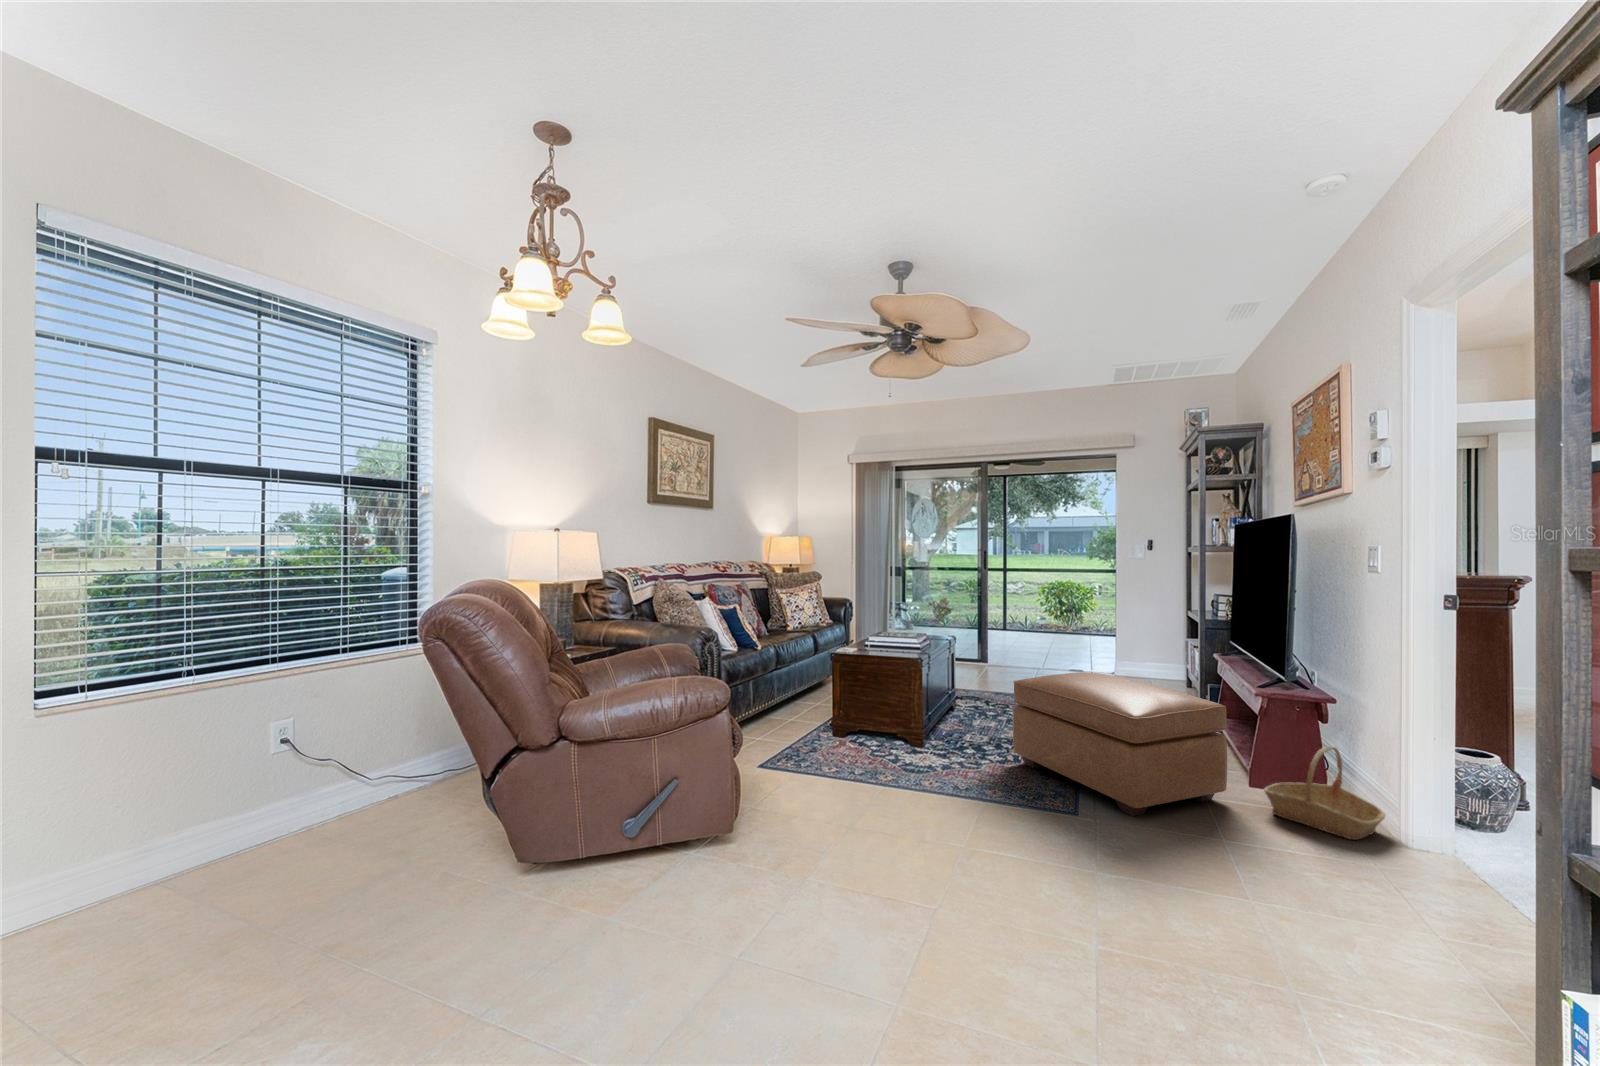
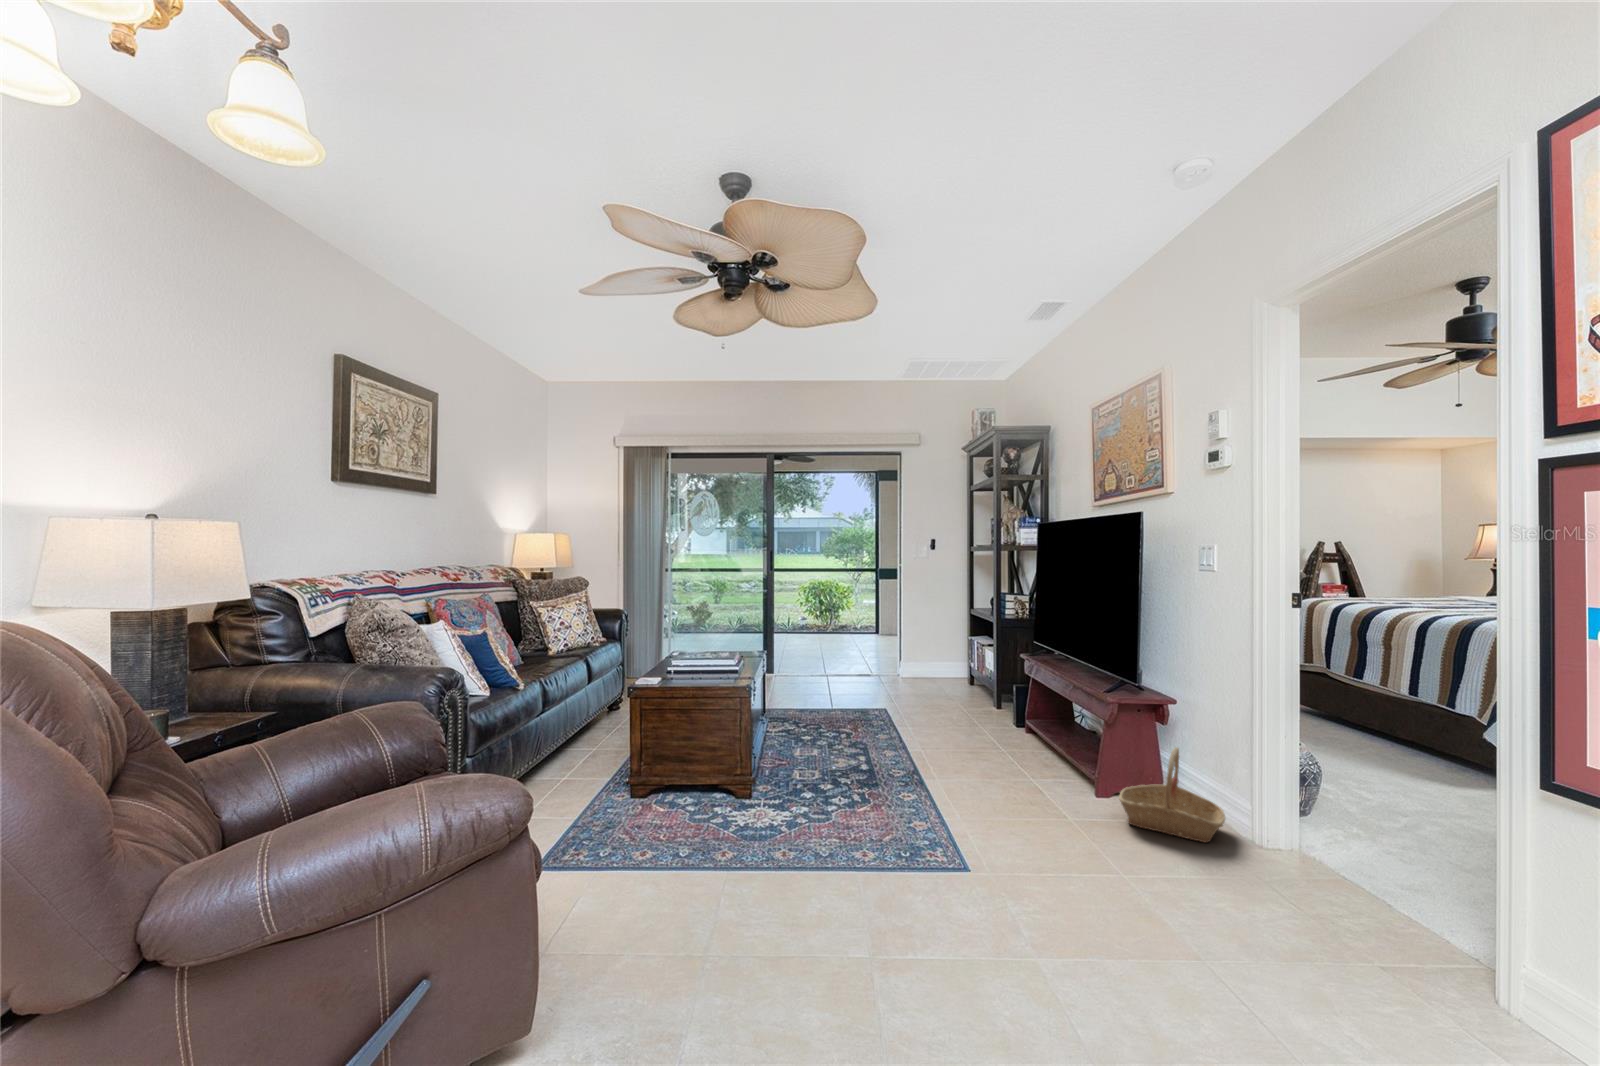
ottoman: present [1013,672,1227,816] -> none [862,686,1084,855]

